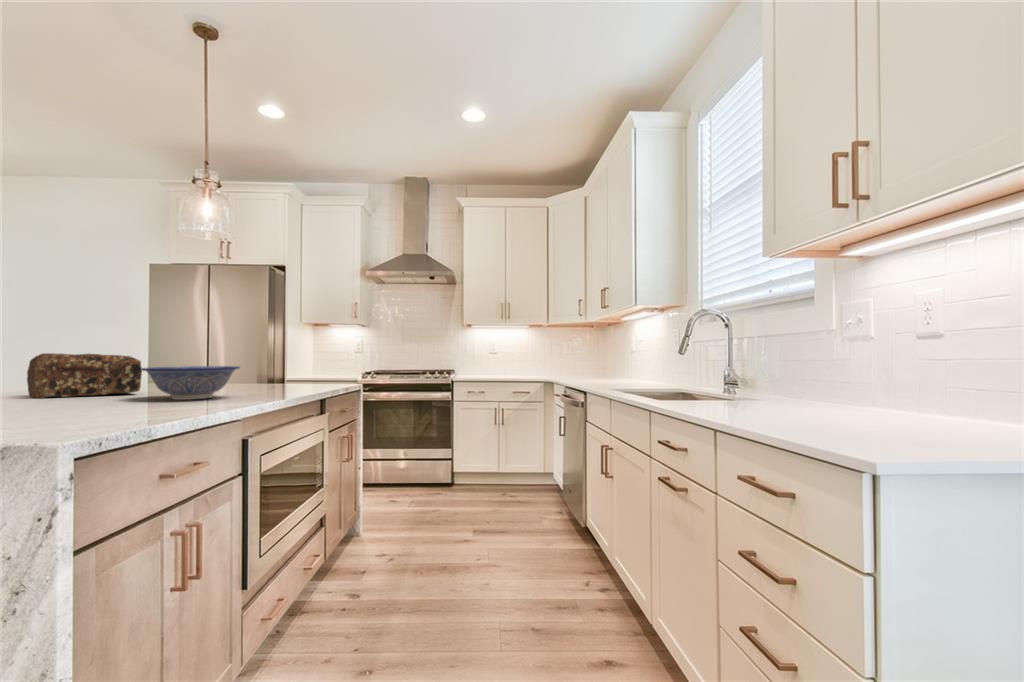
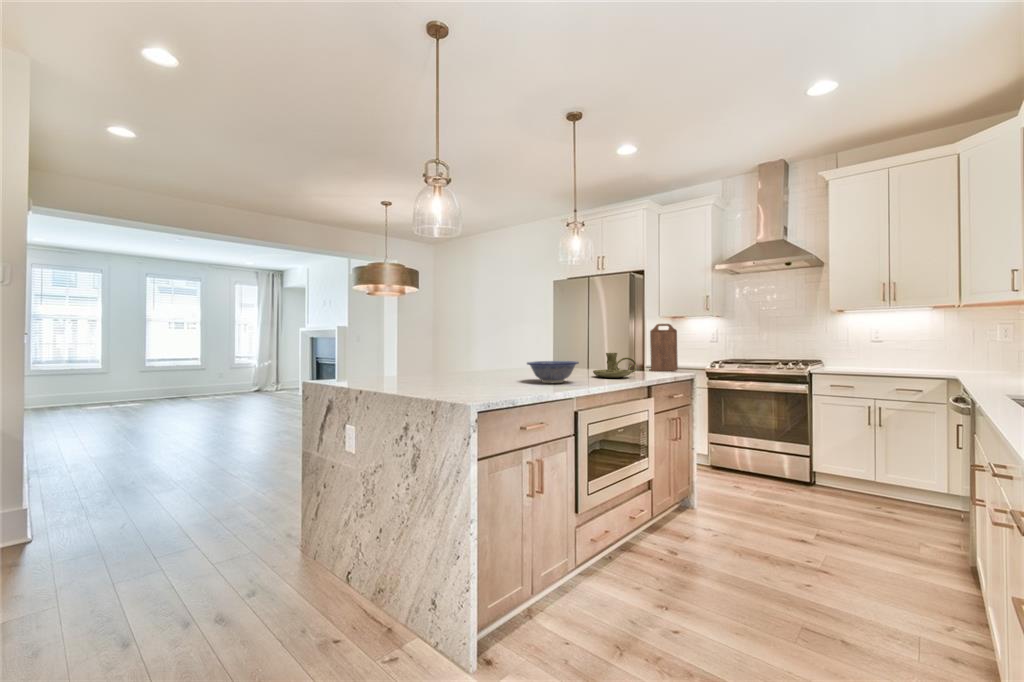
cutting board: none [311,326,342,383] -> present [650,324,678,371]
bread loaf: present [27,353,142,398] -> none [486,352,532,378]
candle holder: none [246,357,307,390] -> present [593,353,636,378]

